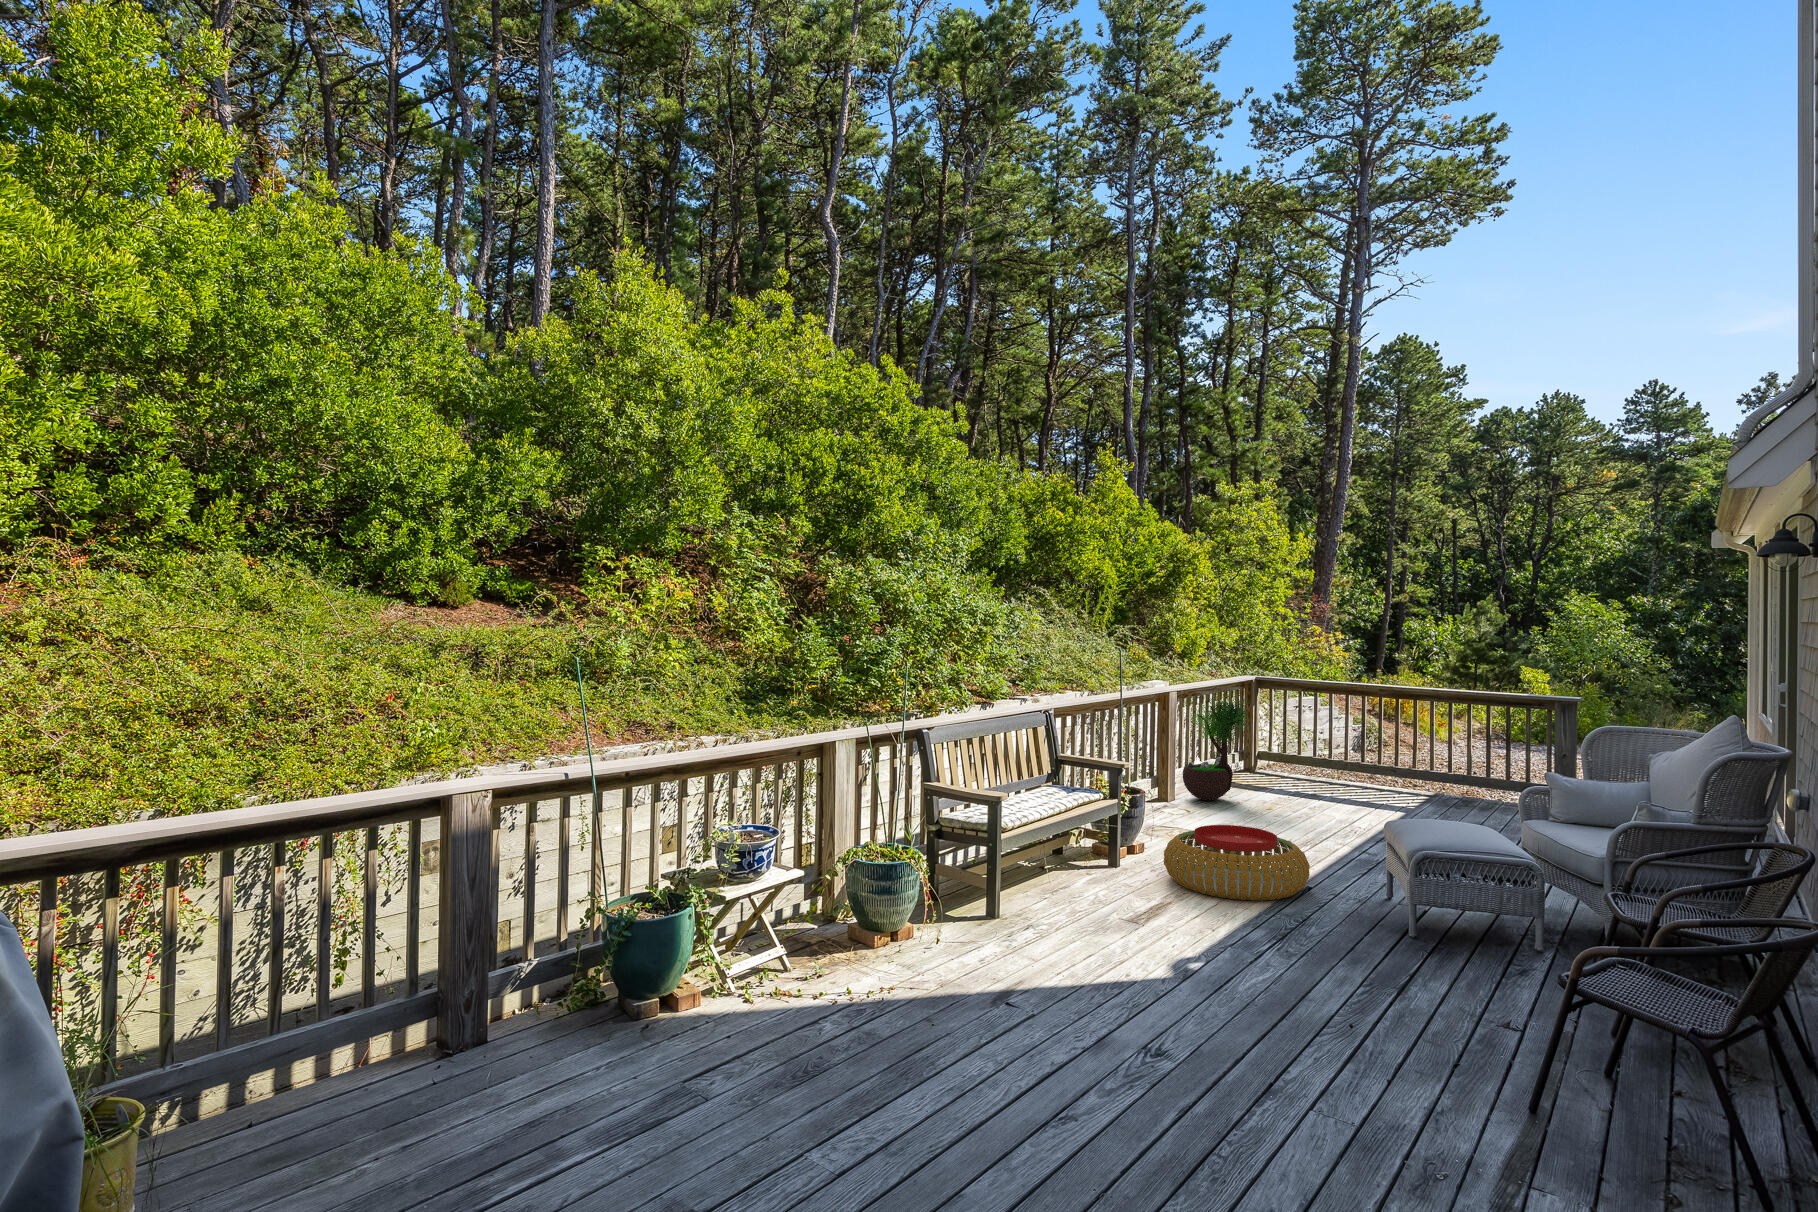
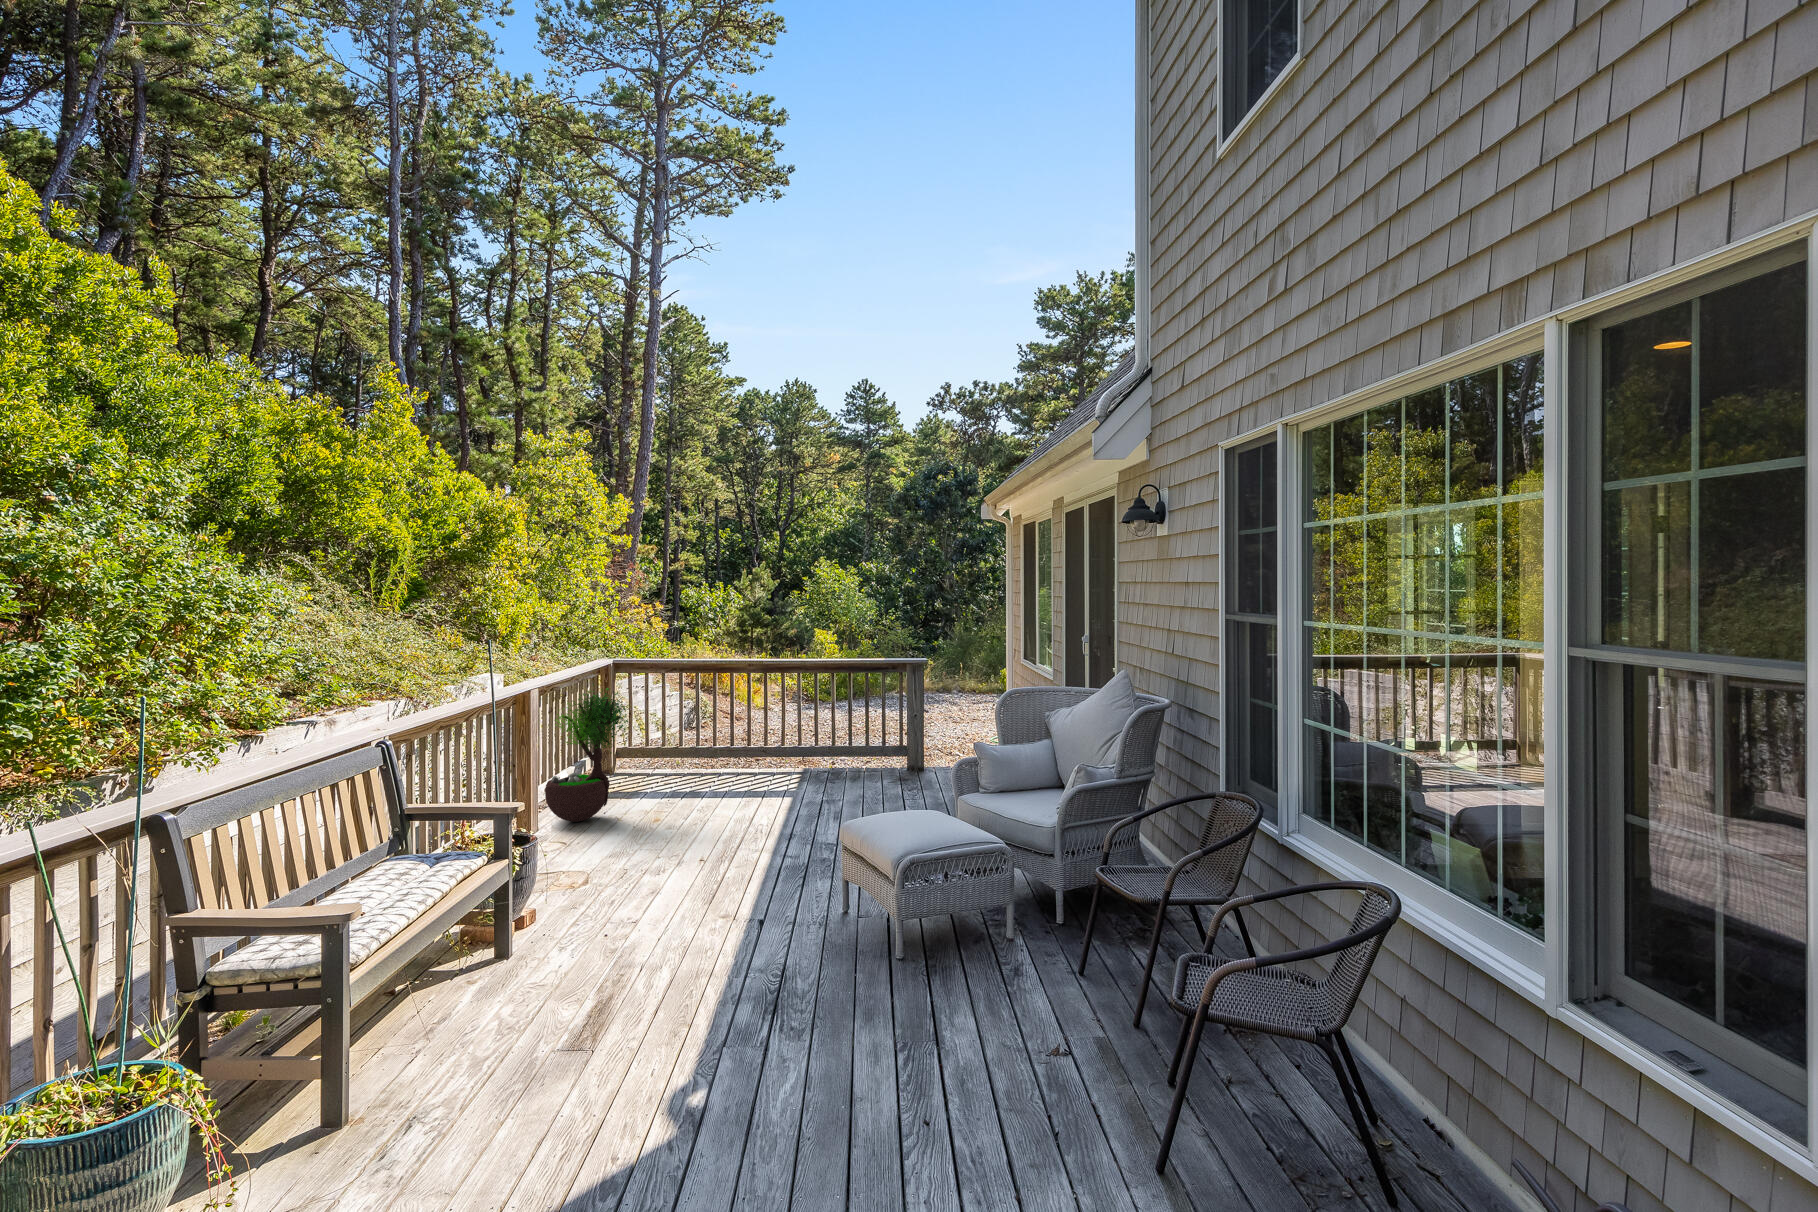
pouf: present [1164,825,1310,900] -> none [580,862,766,970]

